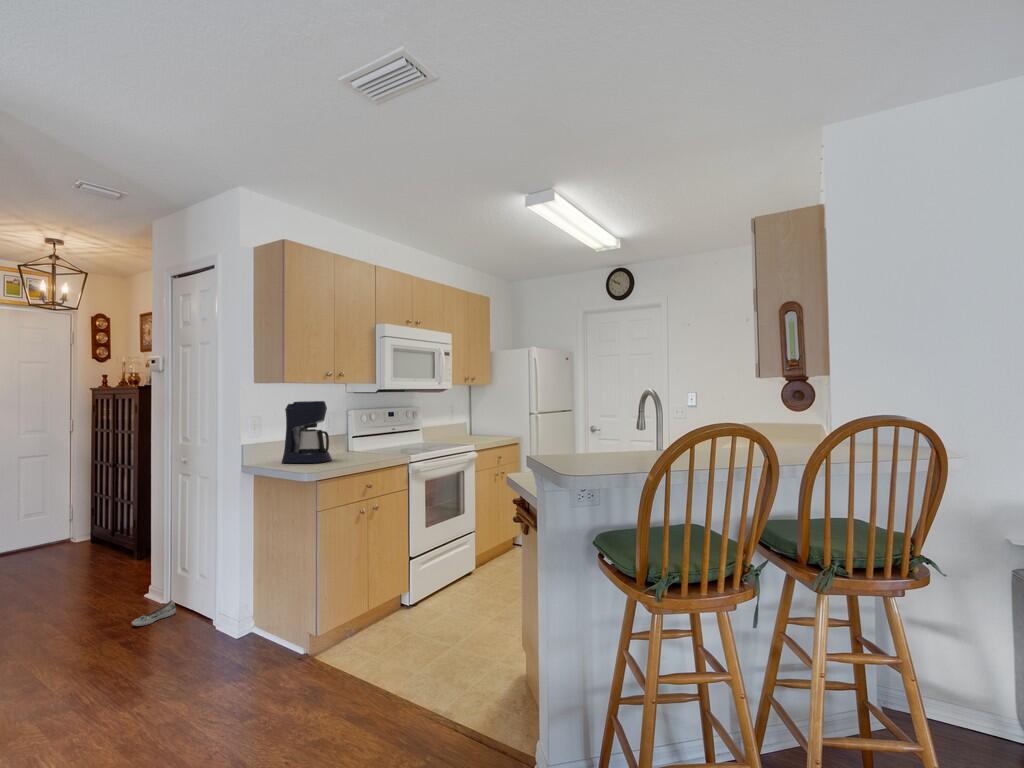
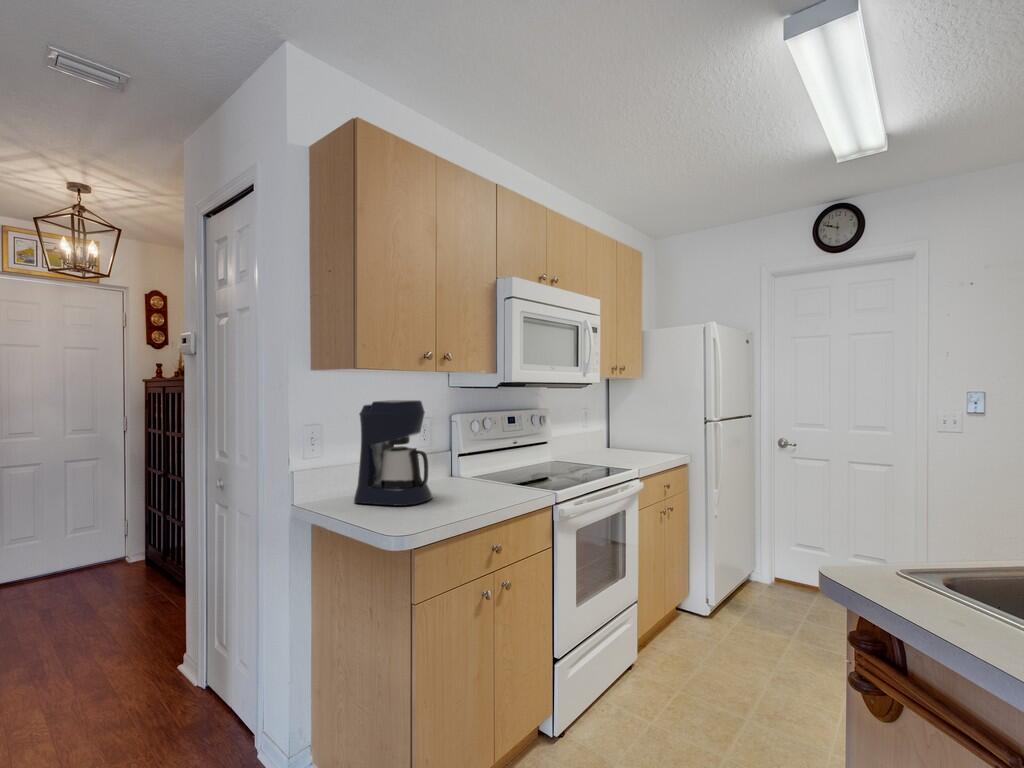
shoe: present [132,600,176,626] -> none [142,693,208,738]

